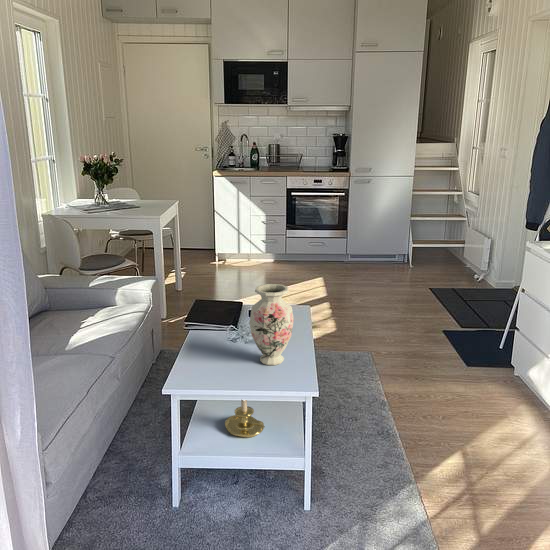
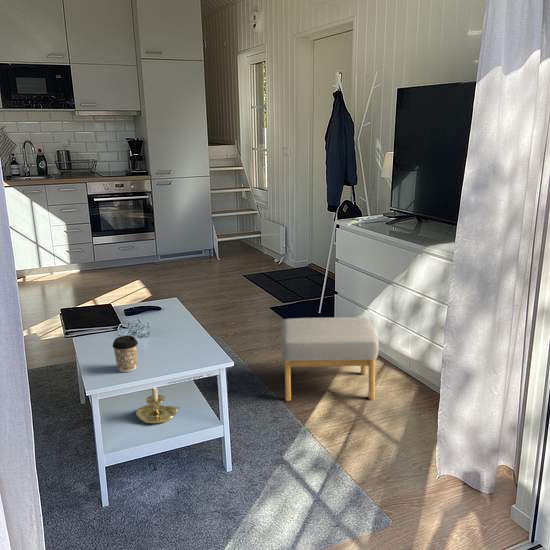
vase: present [250,284,294,365] -> none [151,275,193,351]
coffee cup: none [199,341,224,378] -> present [113,336,138,372]
footstool: none [408,350,535,471] -> present [281,317,379,401]

